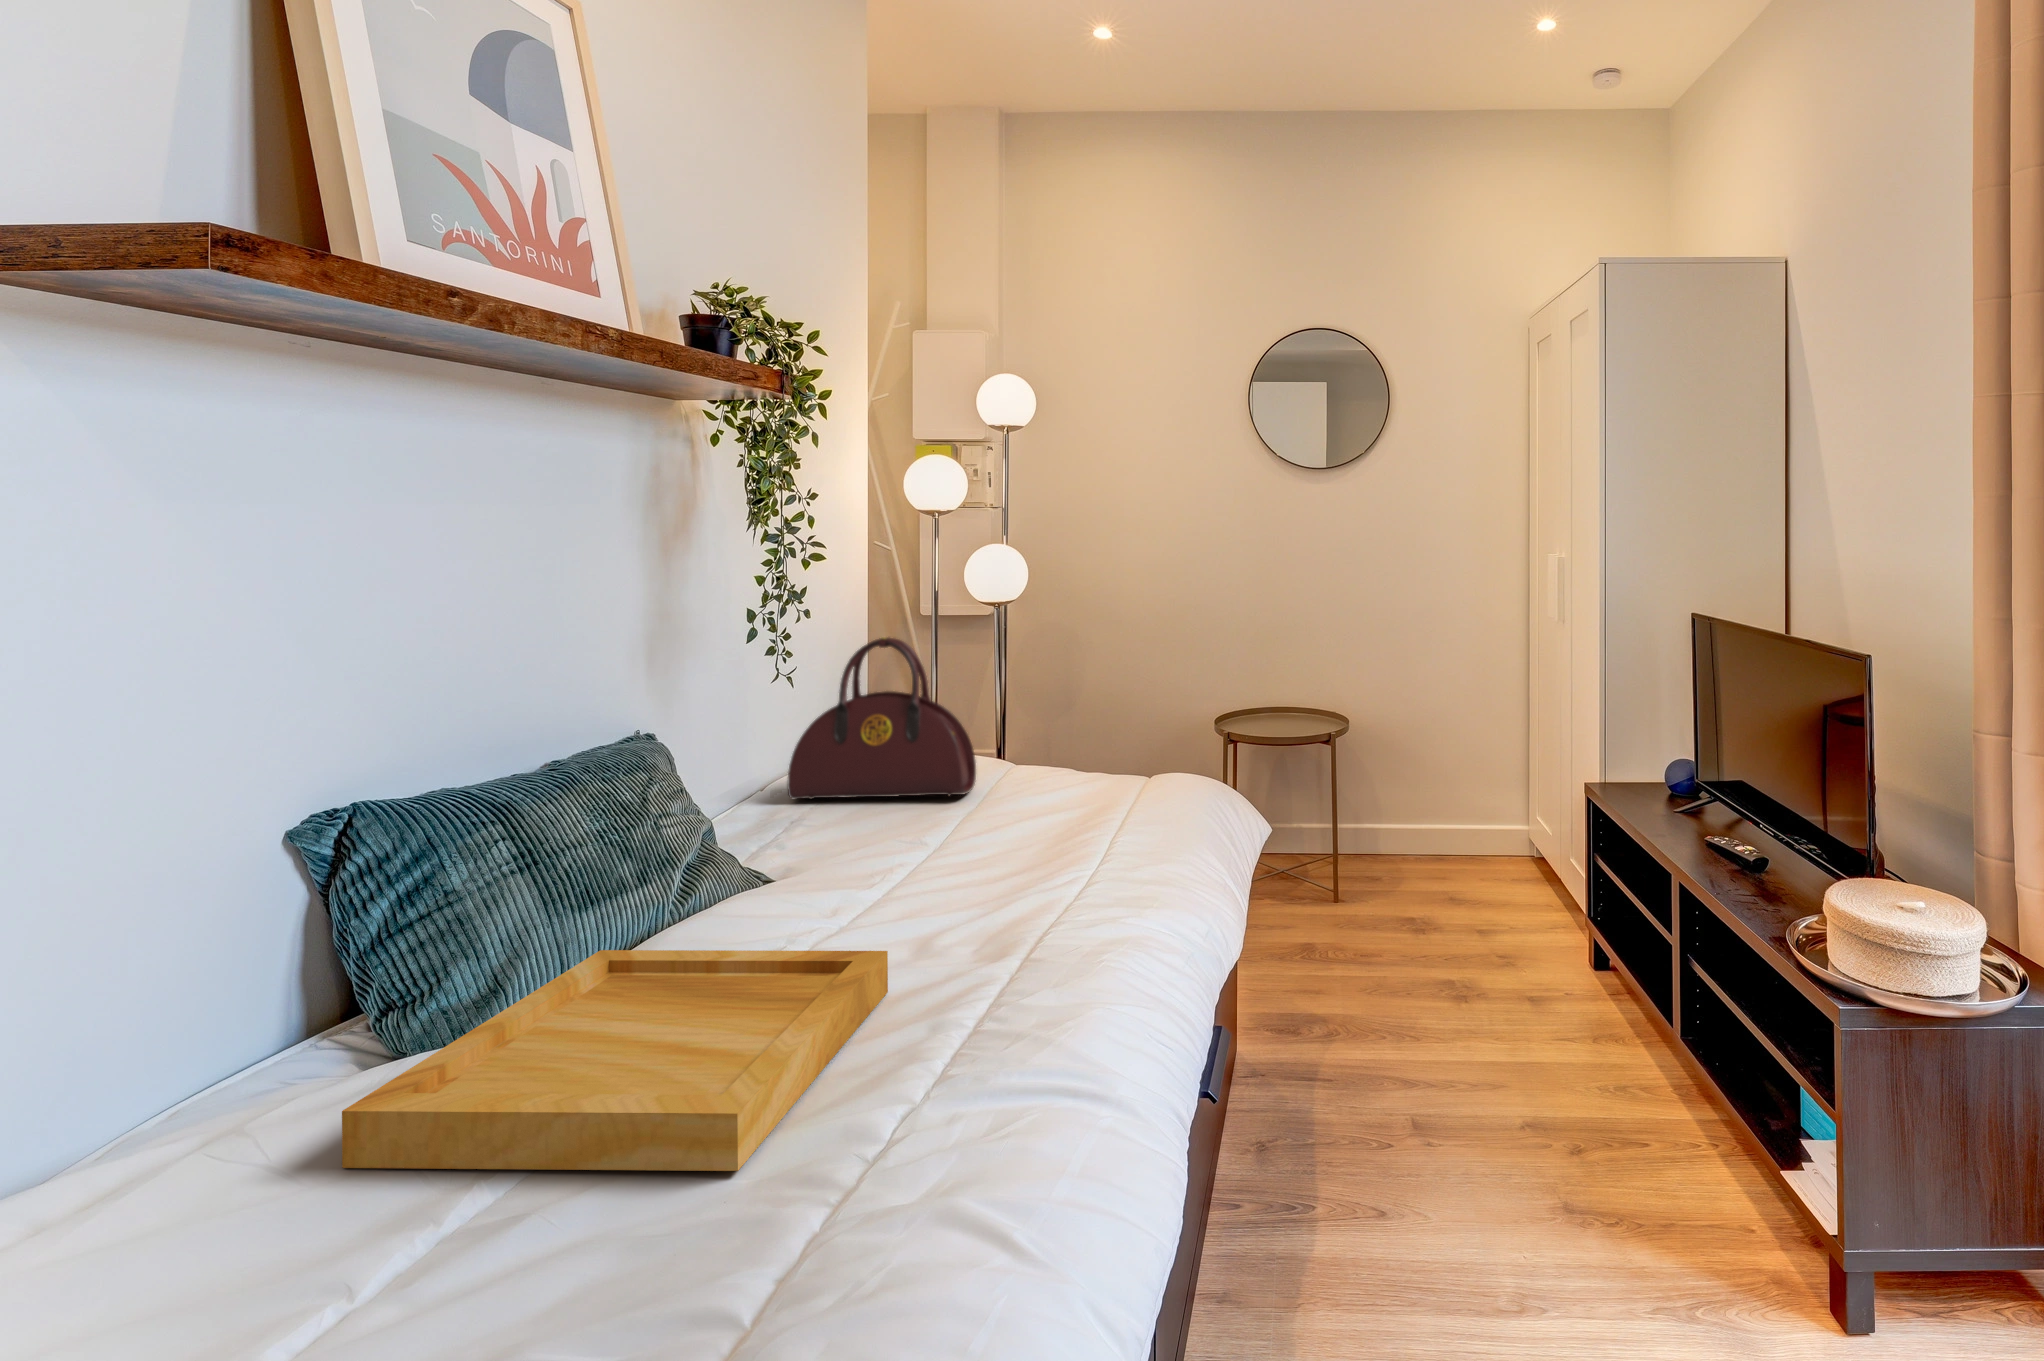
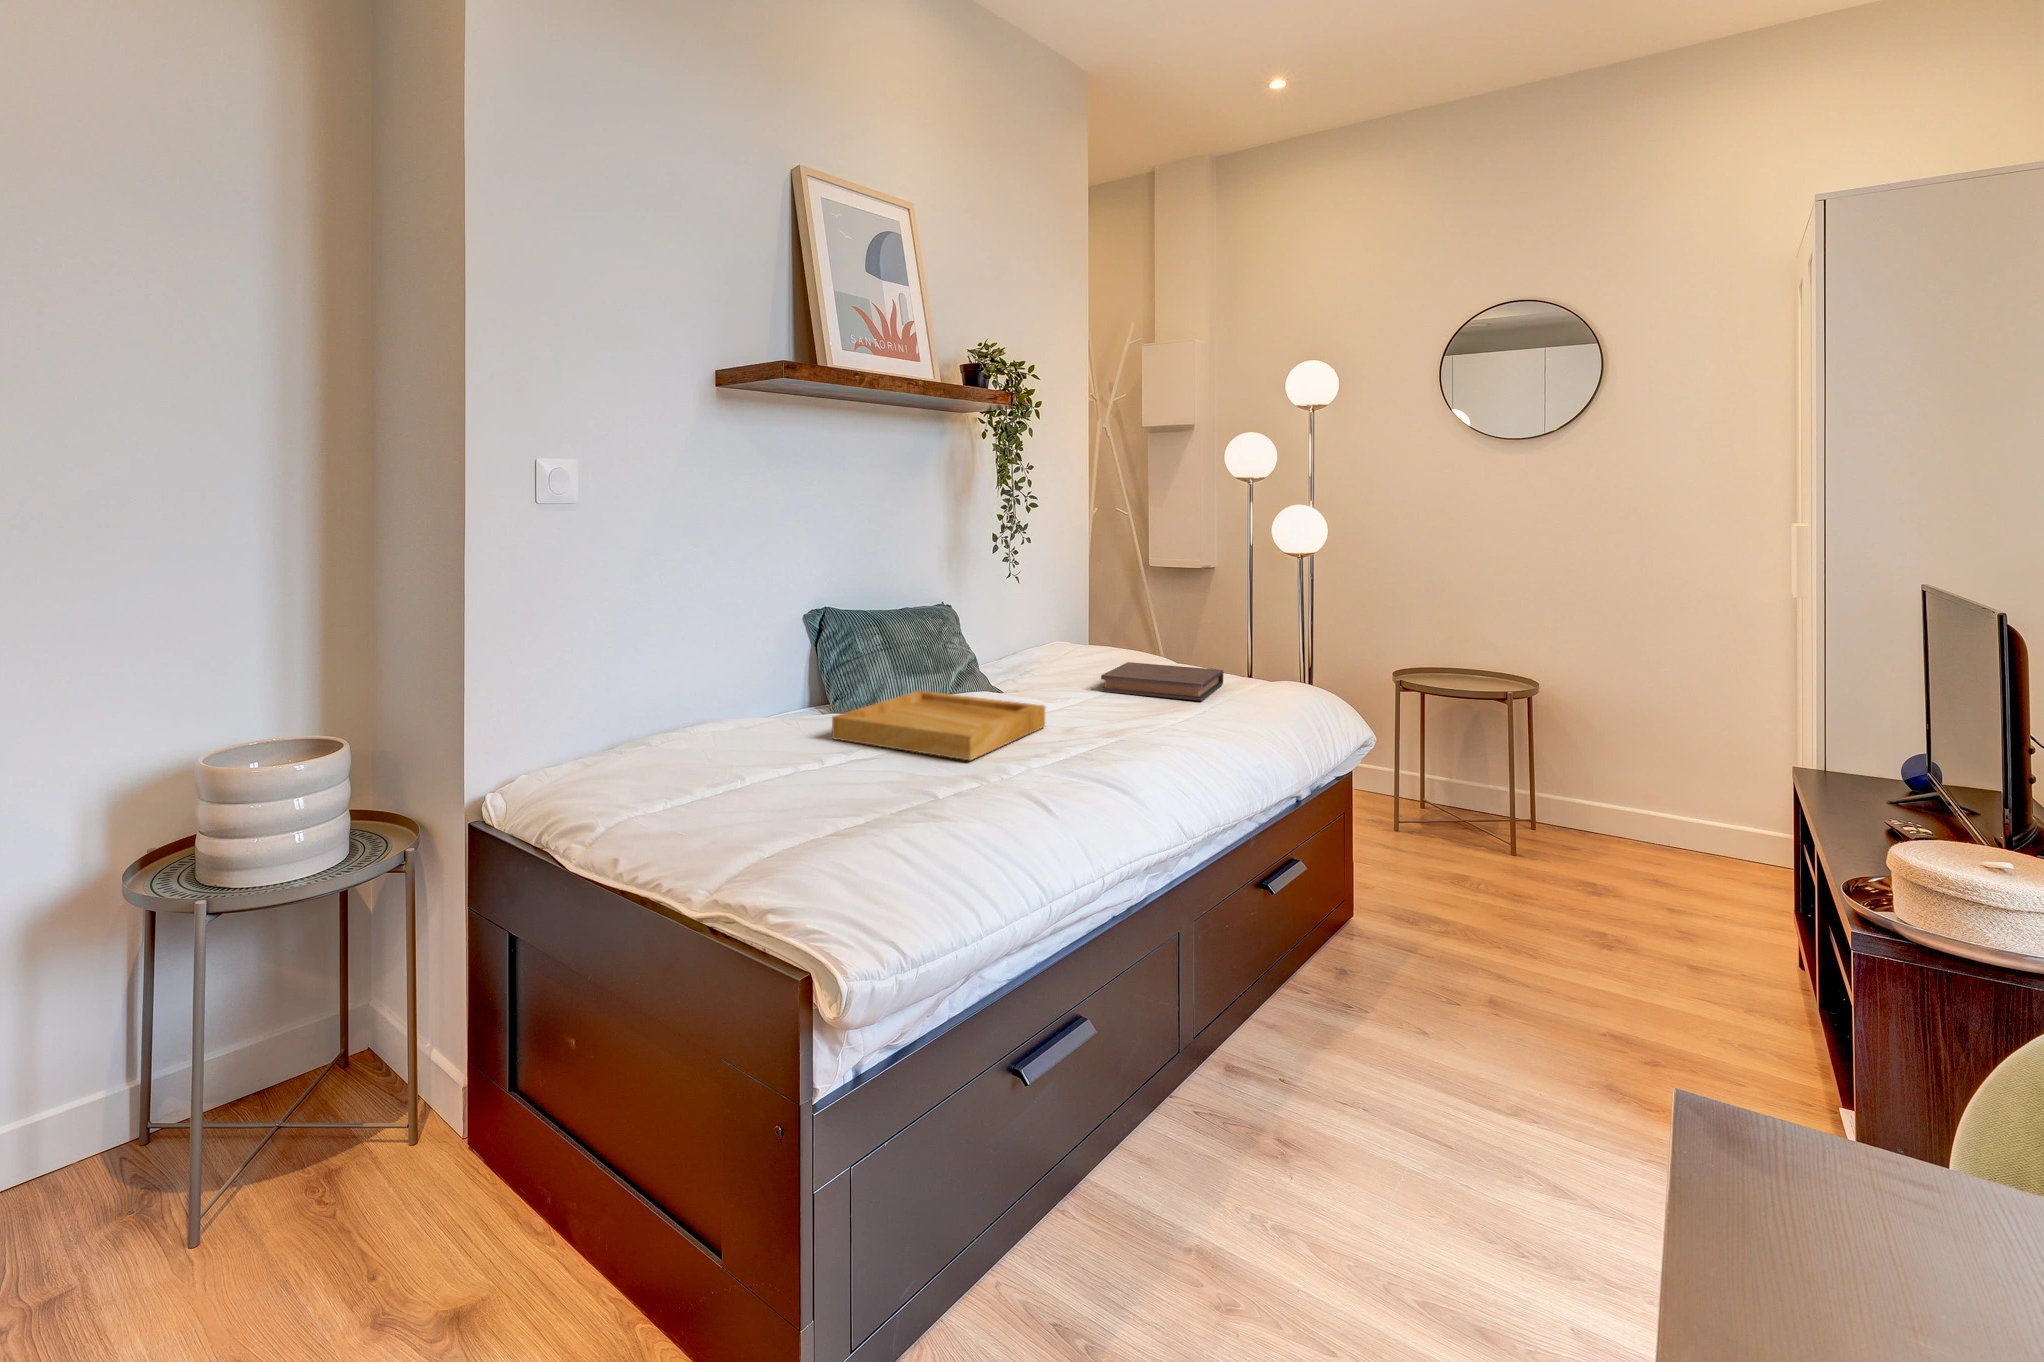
handbag: present [787,637,976,799] -> none [1014,558,1126,661]
book: none [961,799,1142,867] -> present [1101,662,1223,701]

